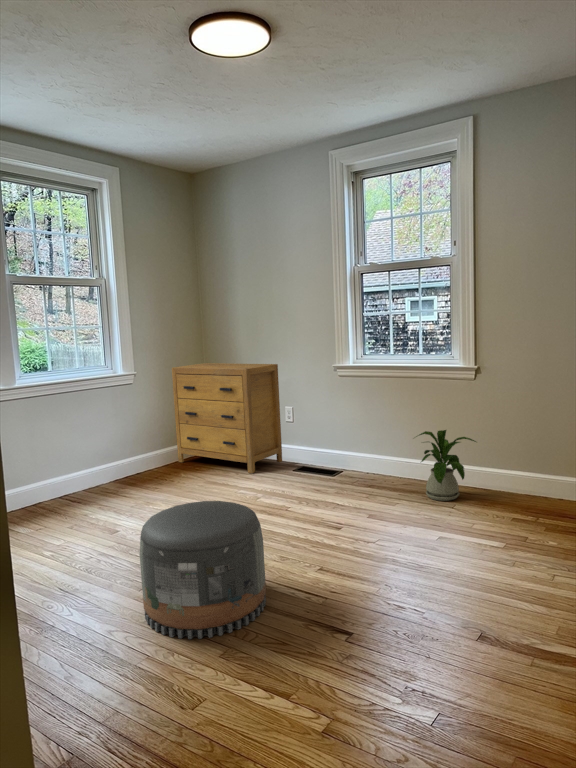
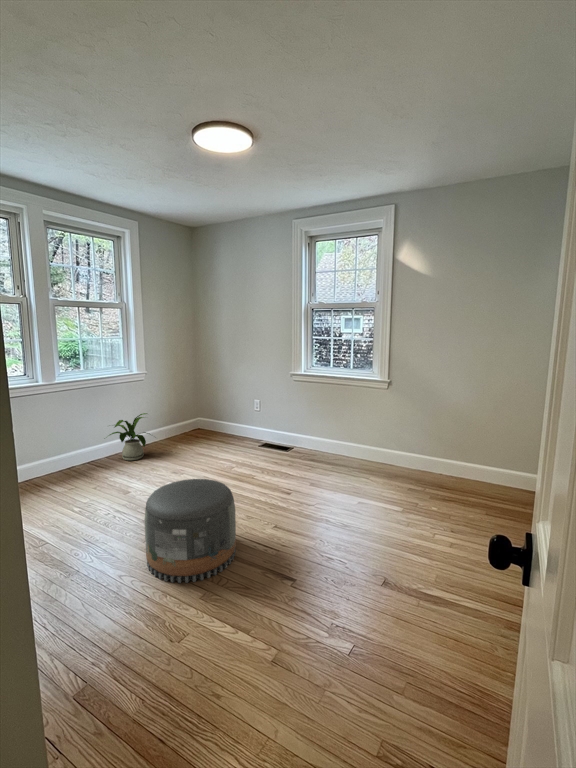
dresser: present [172,363,282,473] -> none [175,367,251,448]
house plant: present [416,430,476,501] -> present [110,413,149,461]

